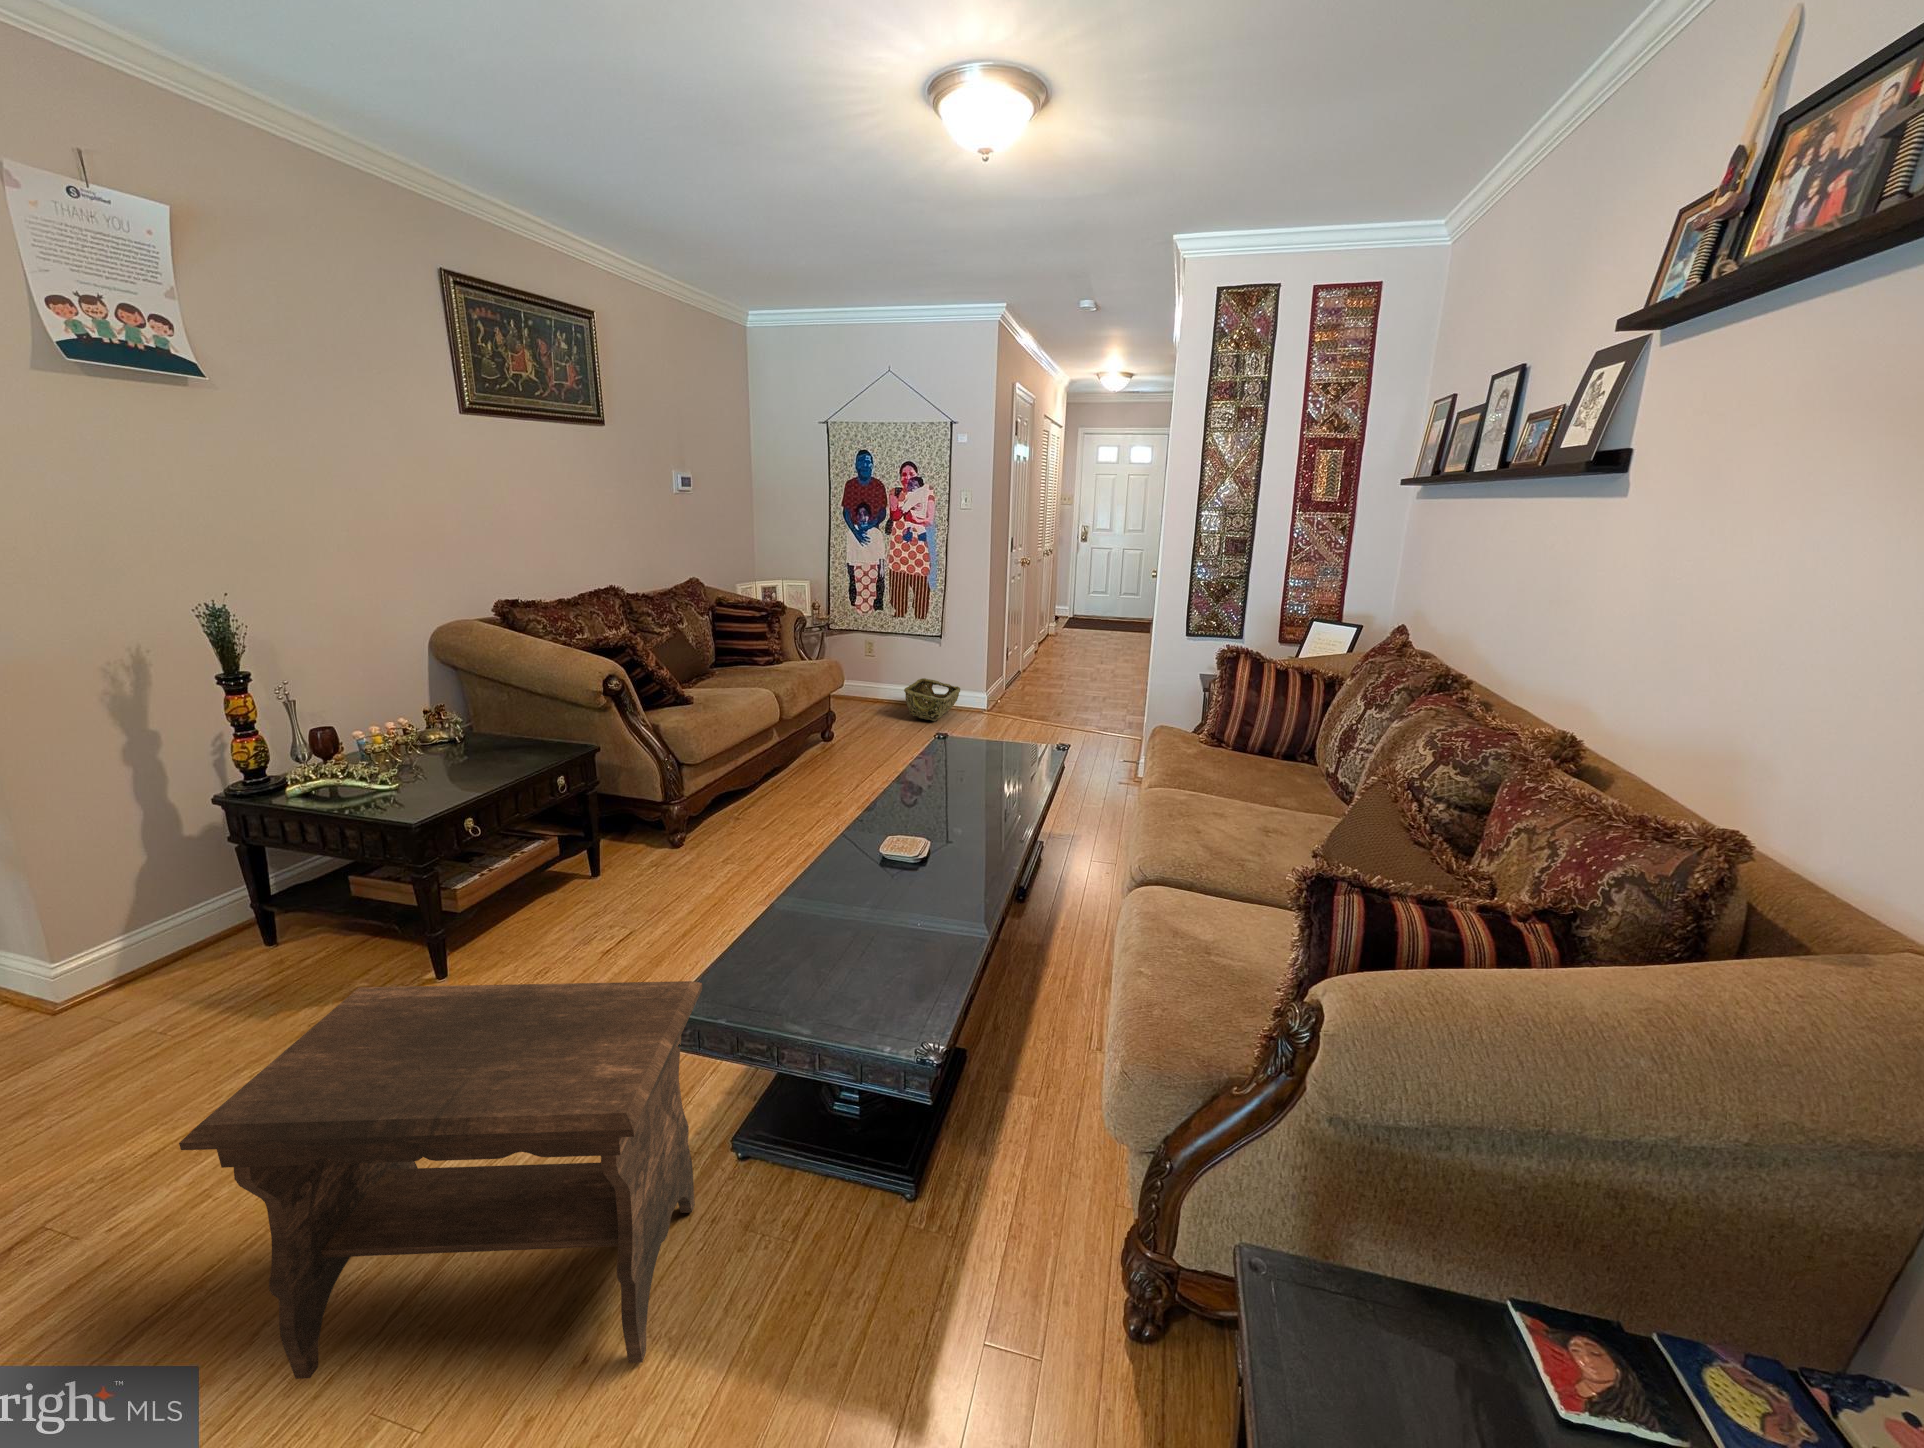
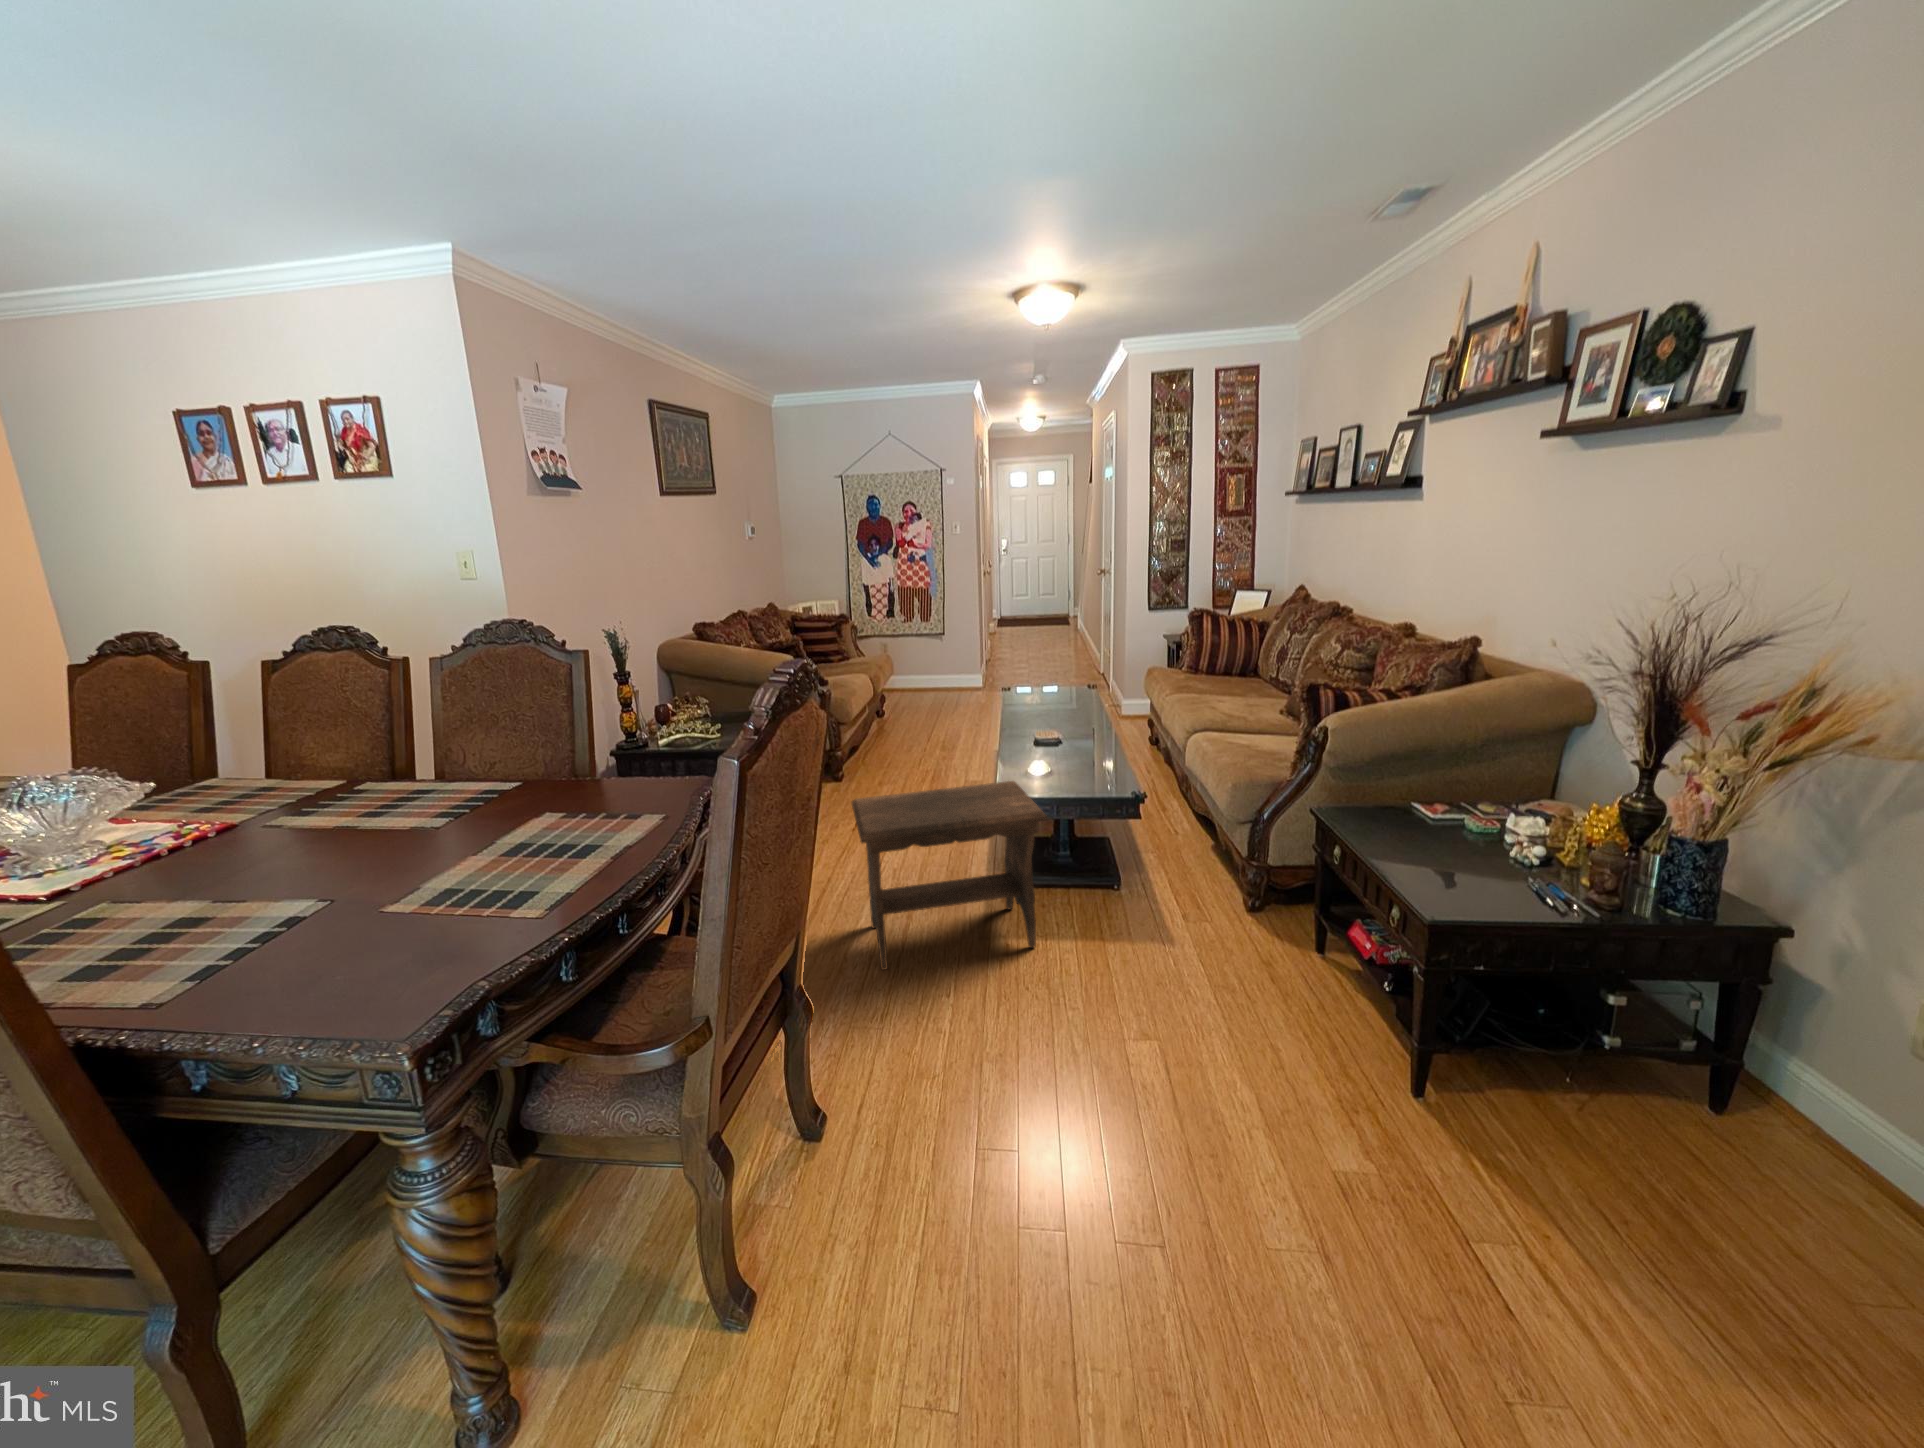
woven basket: present [904,678,960,721] -> none [926,668,963,698]

